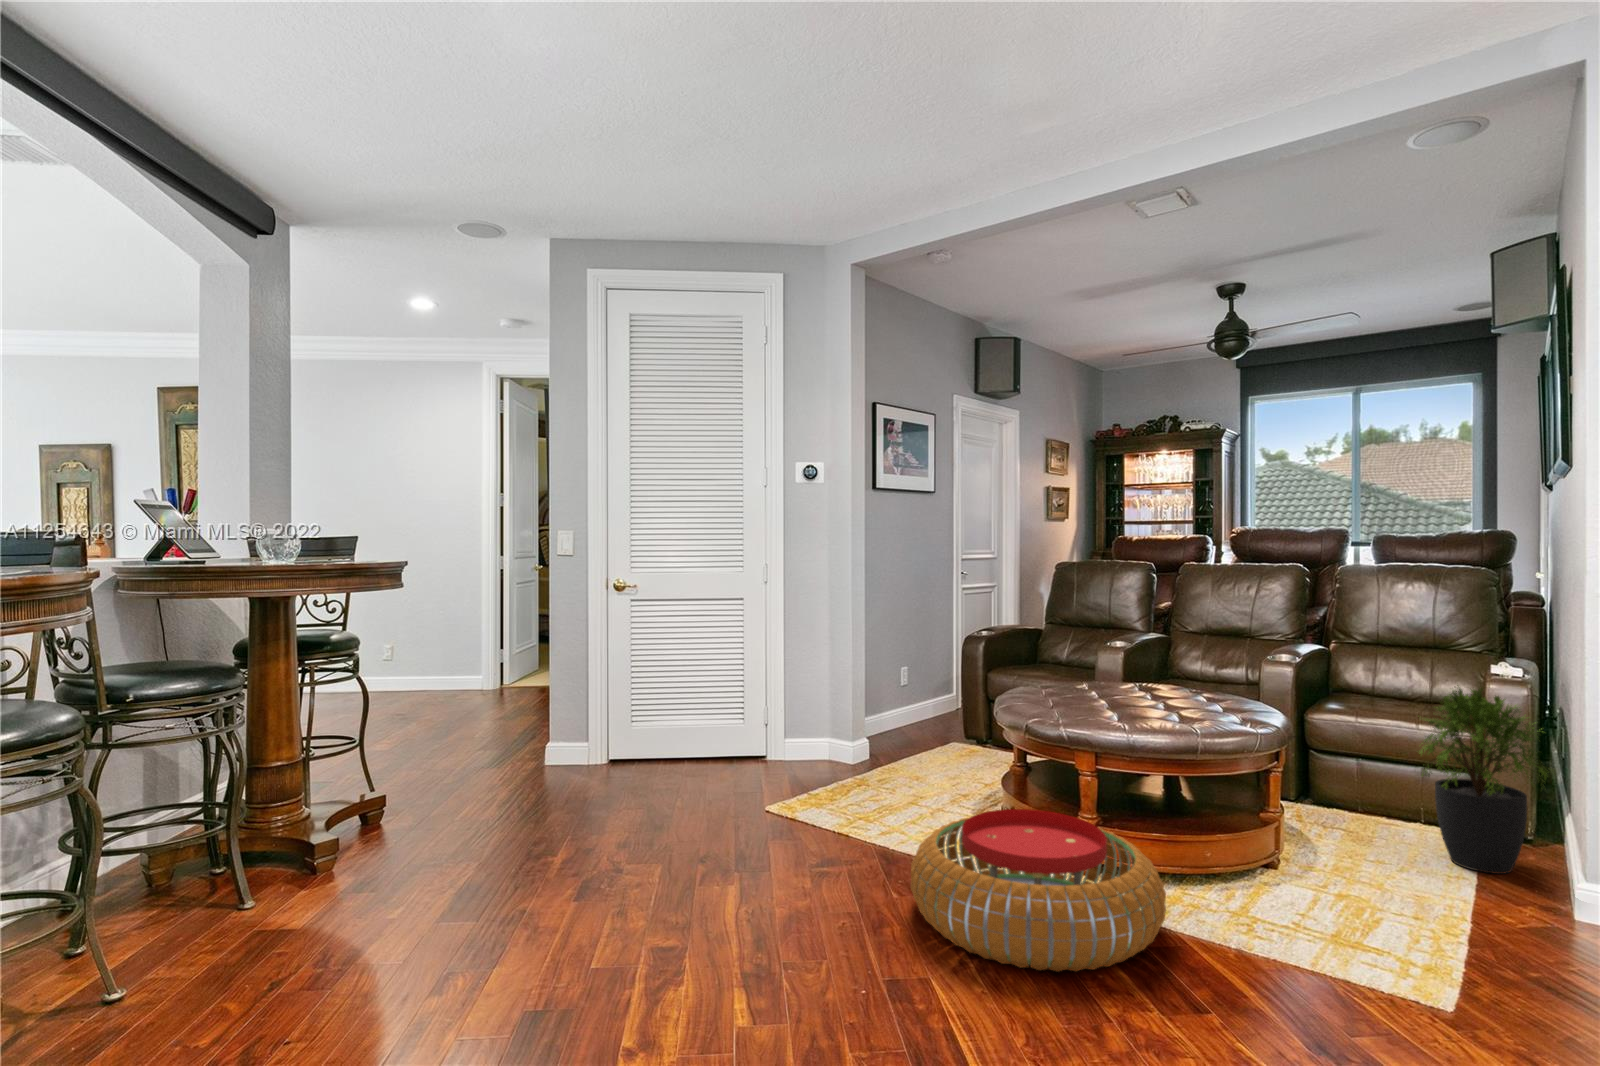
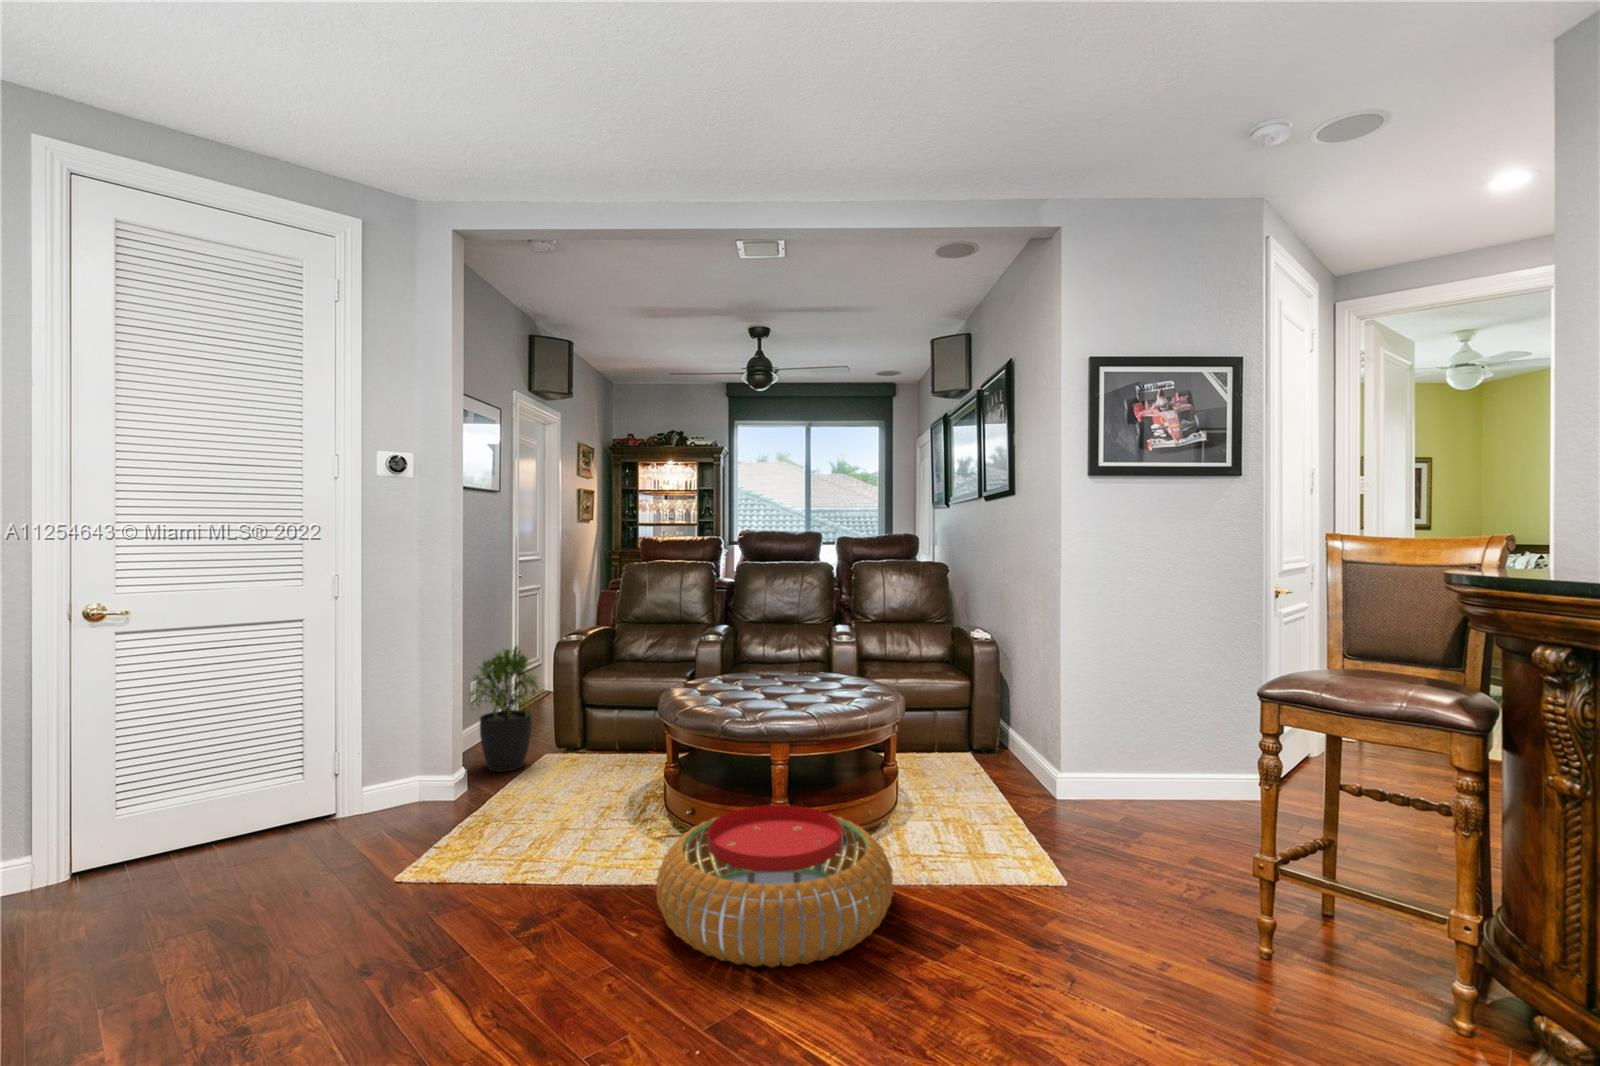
potted plant: present [1419,685,1551,874] -> present [470,646,539,772]

